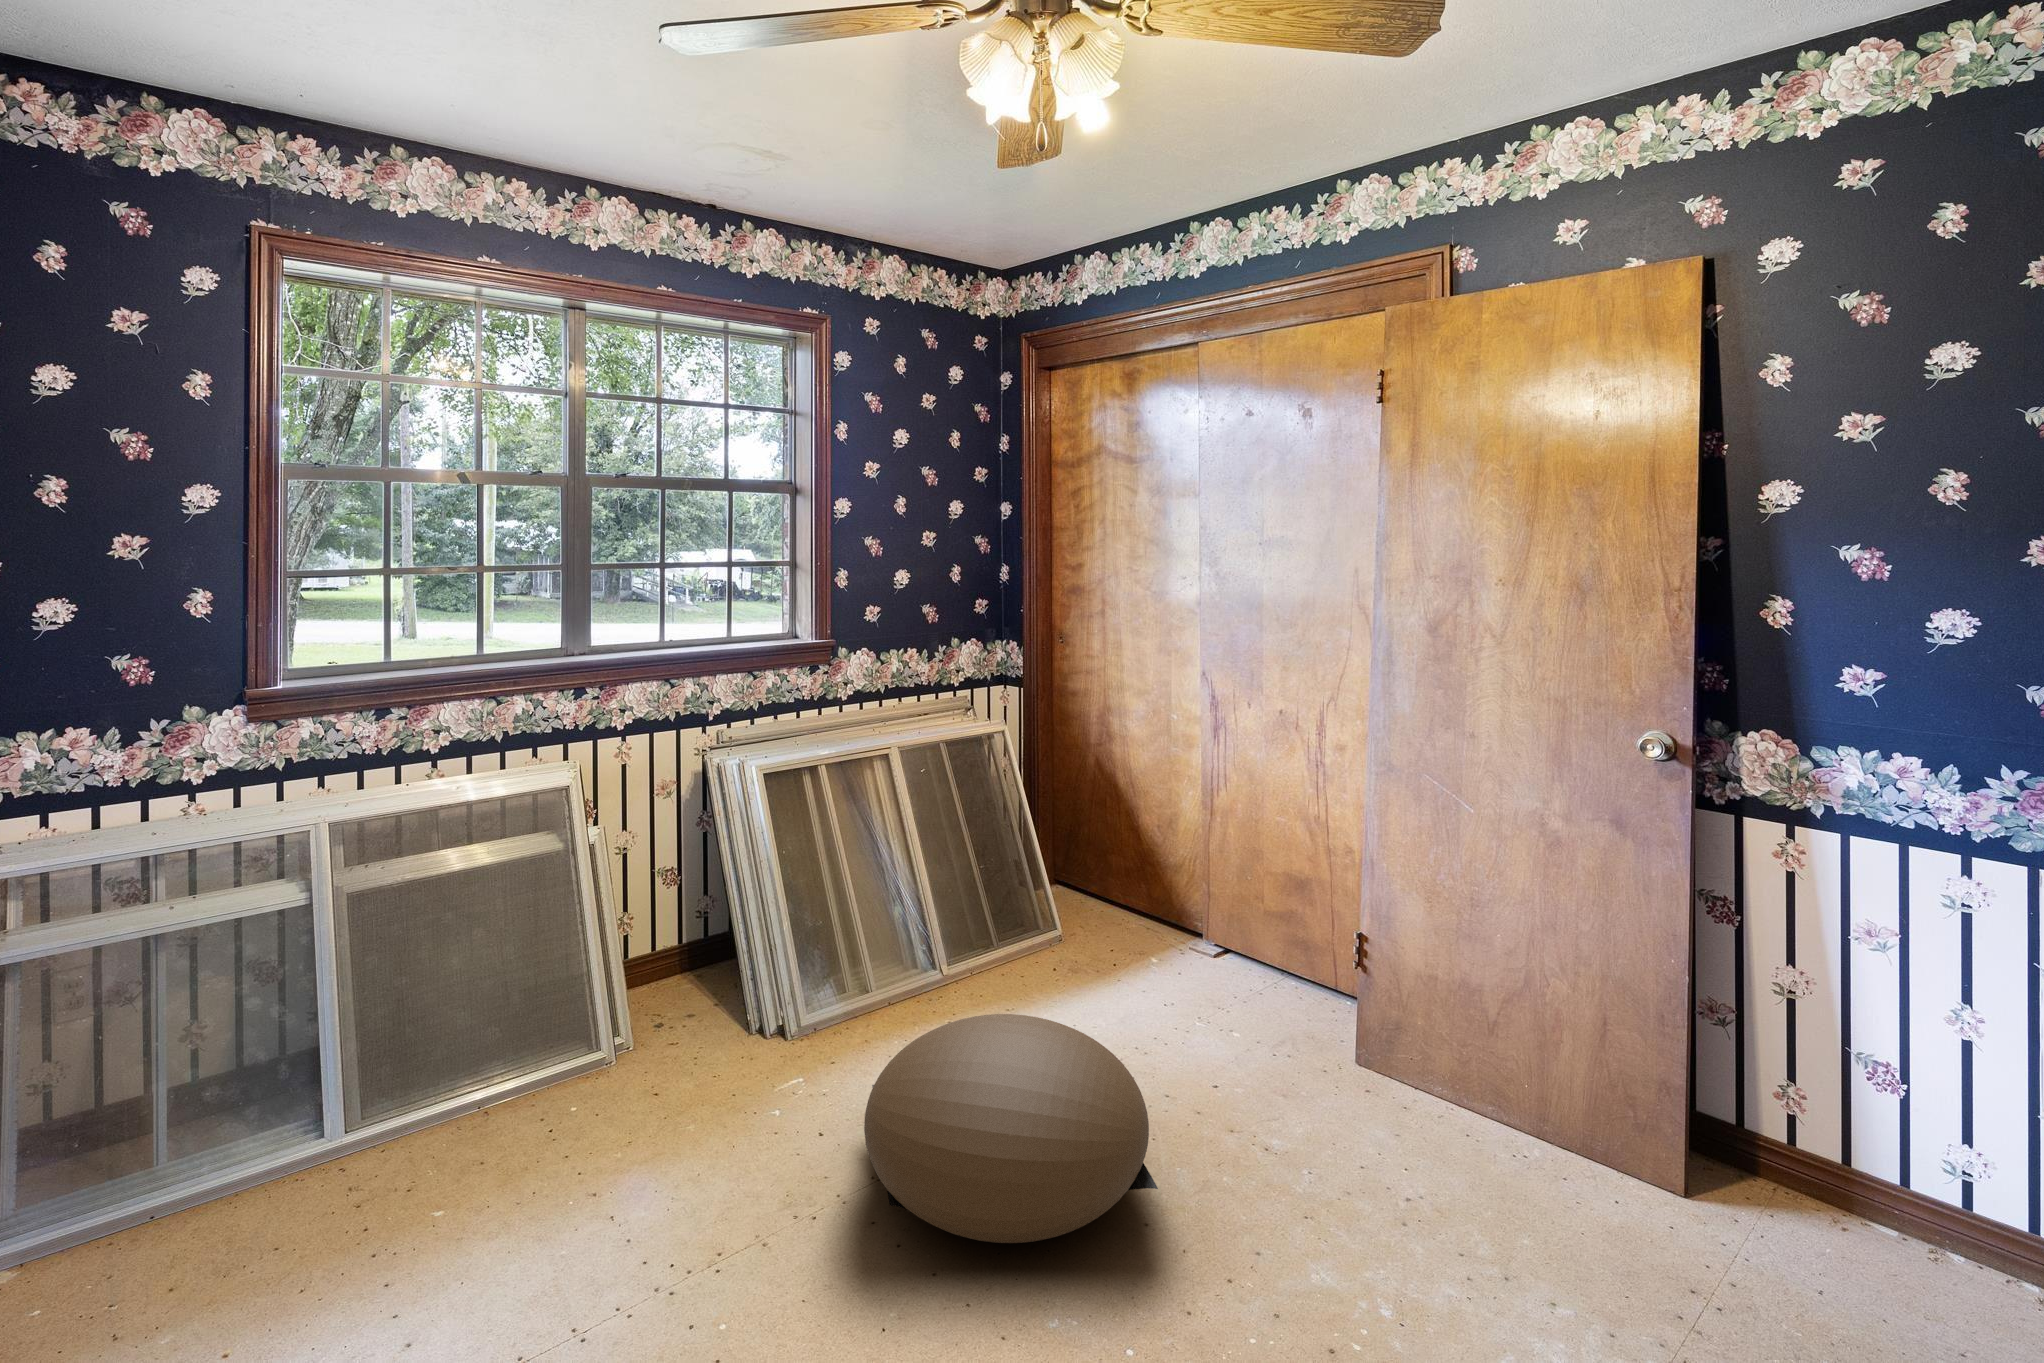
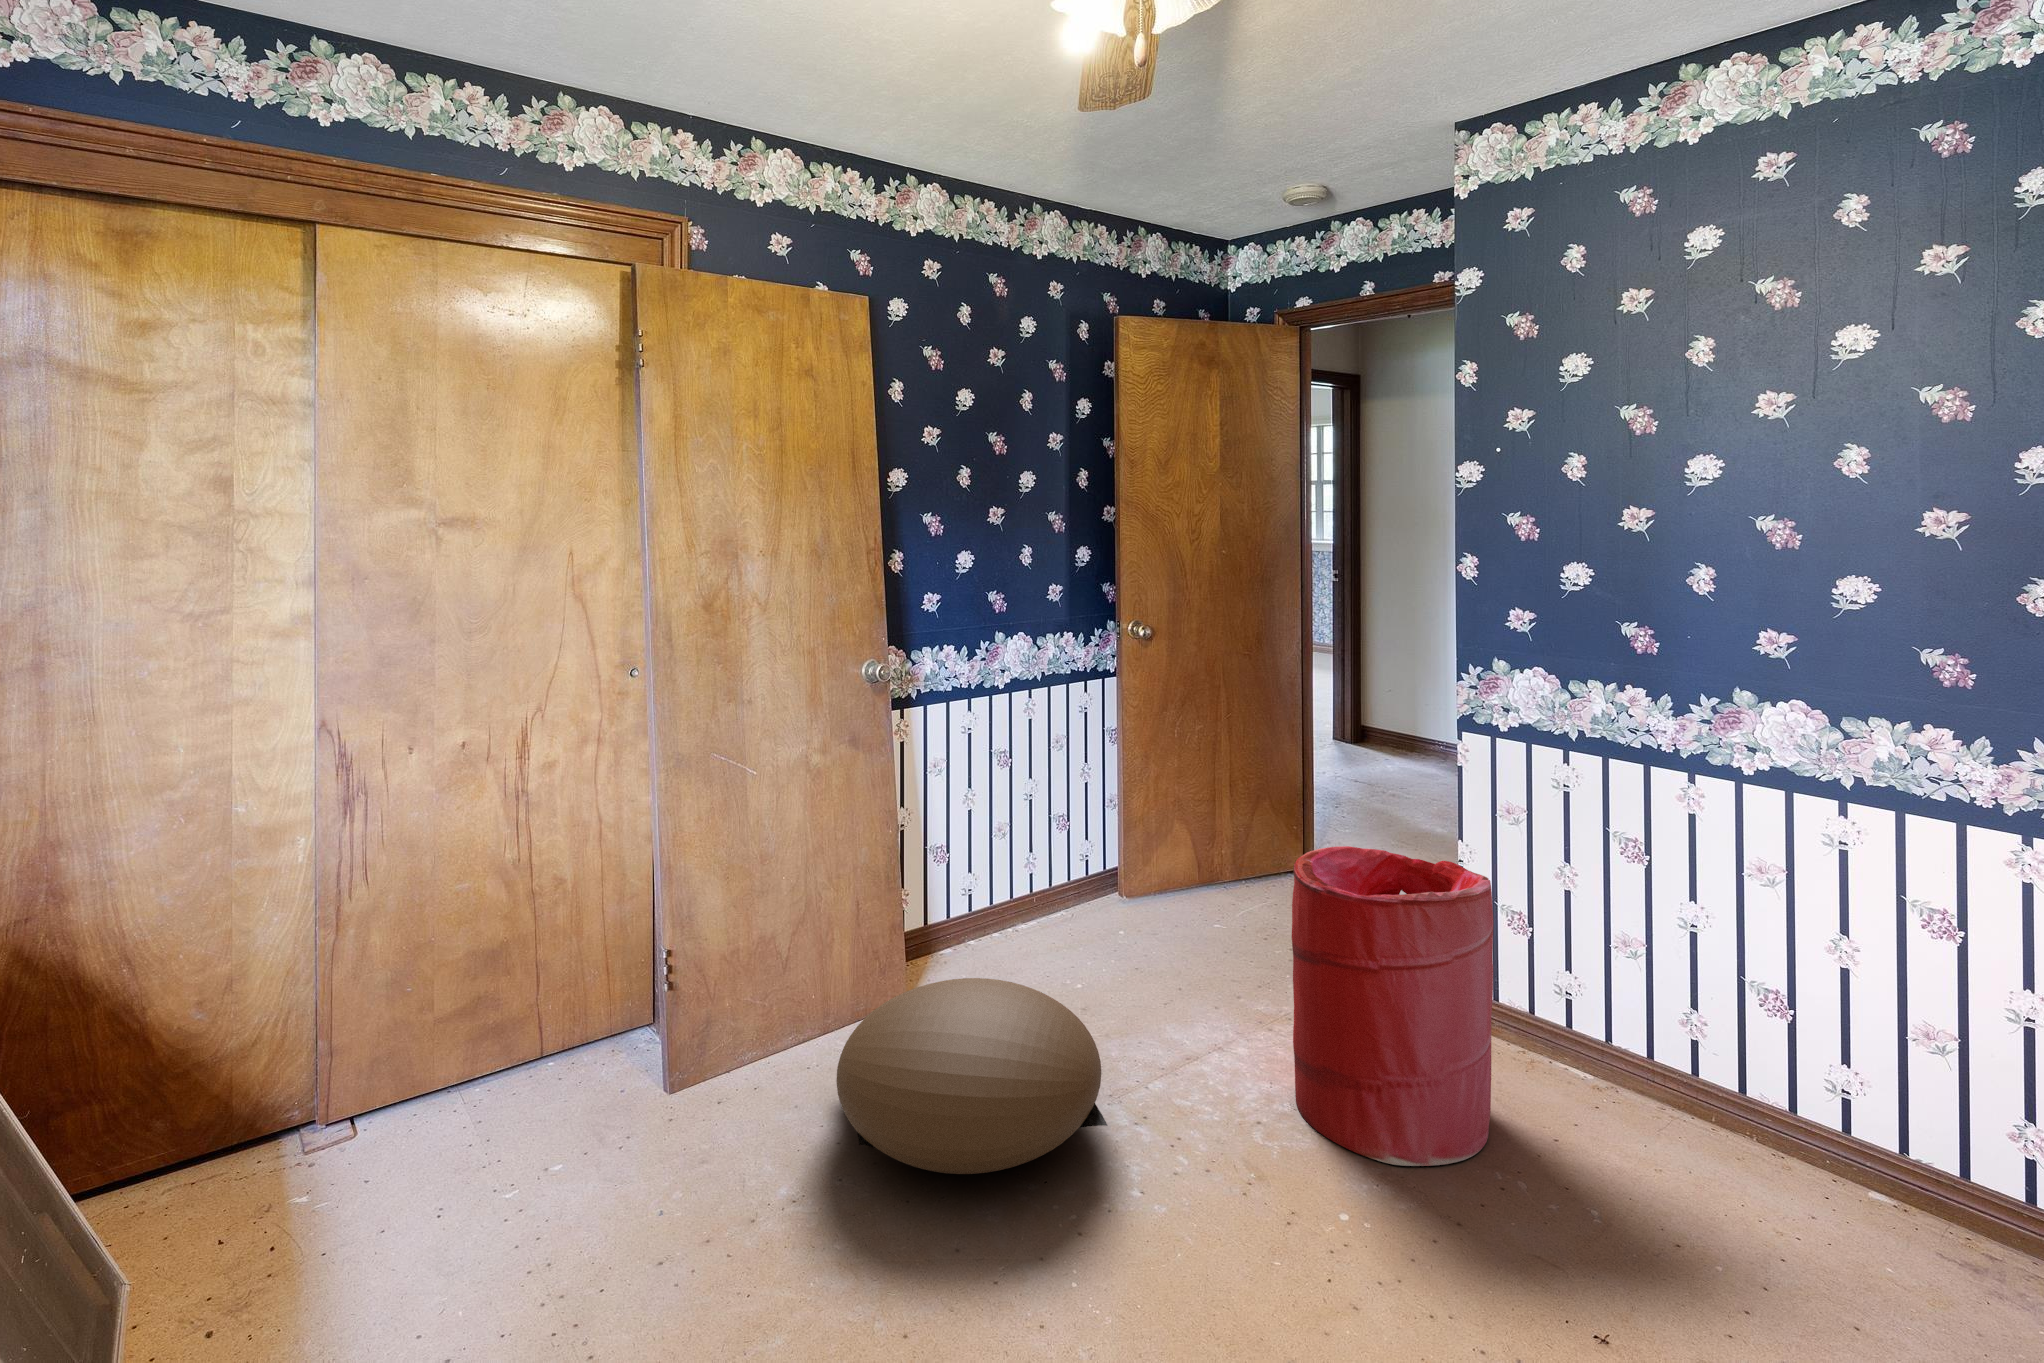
laundry hamper: none [1352,883,1575,1241] -> present [1292,846,1493,1166]

